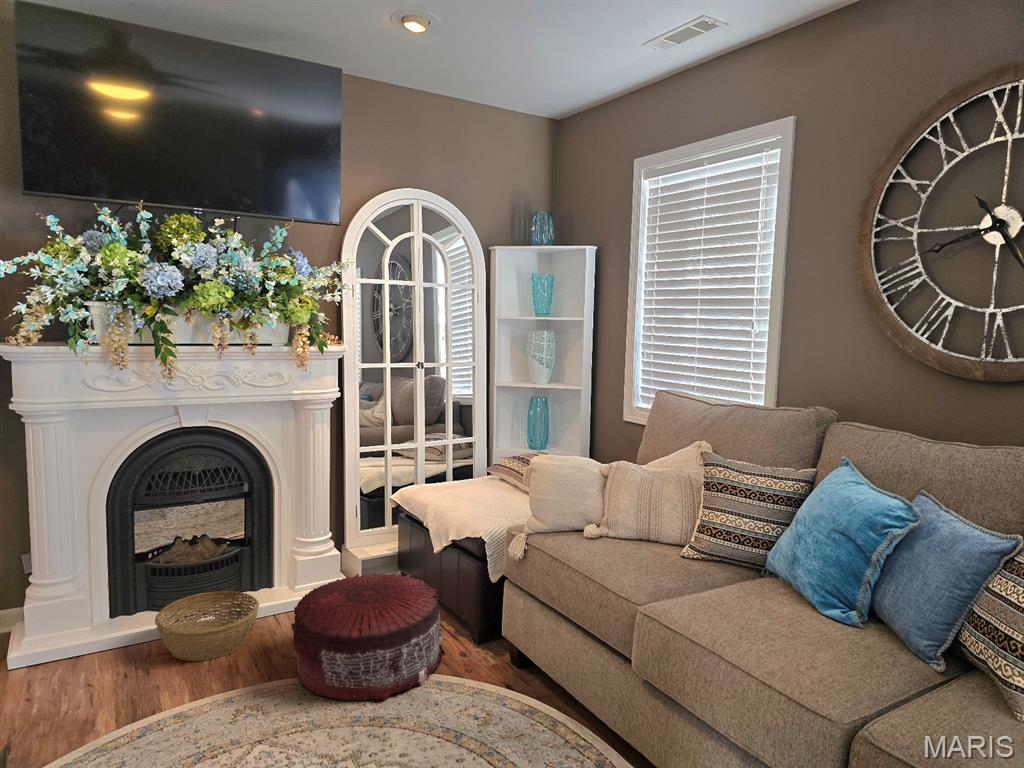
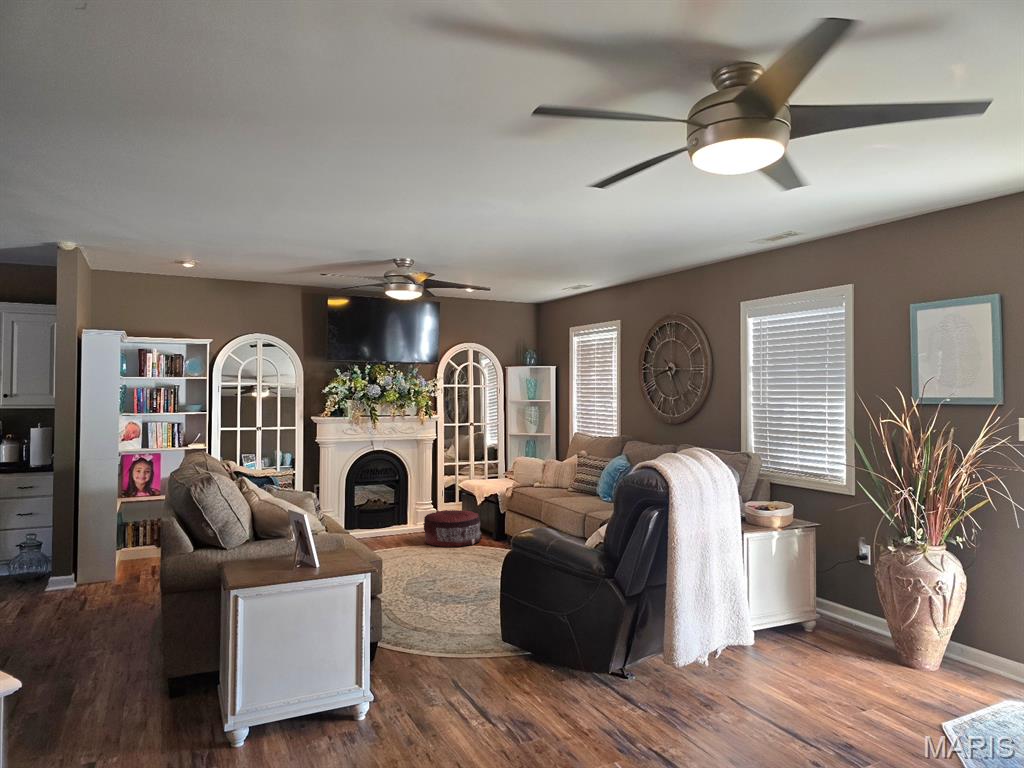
basket: present [155,591,259,661] -> none [368,519,407,540]

